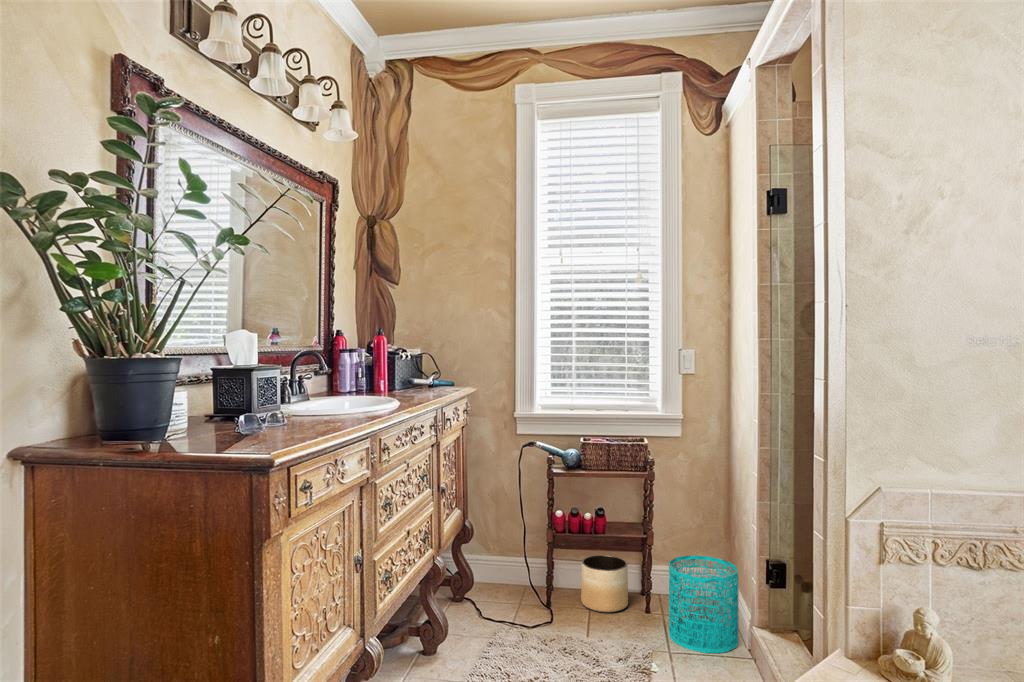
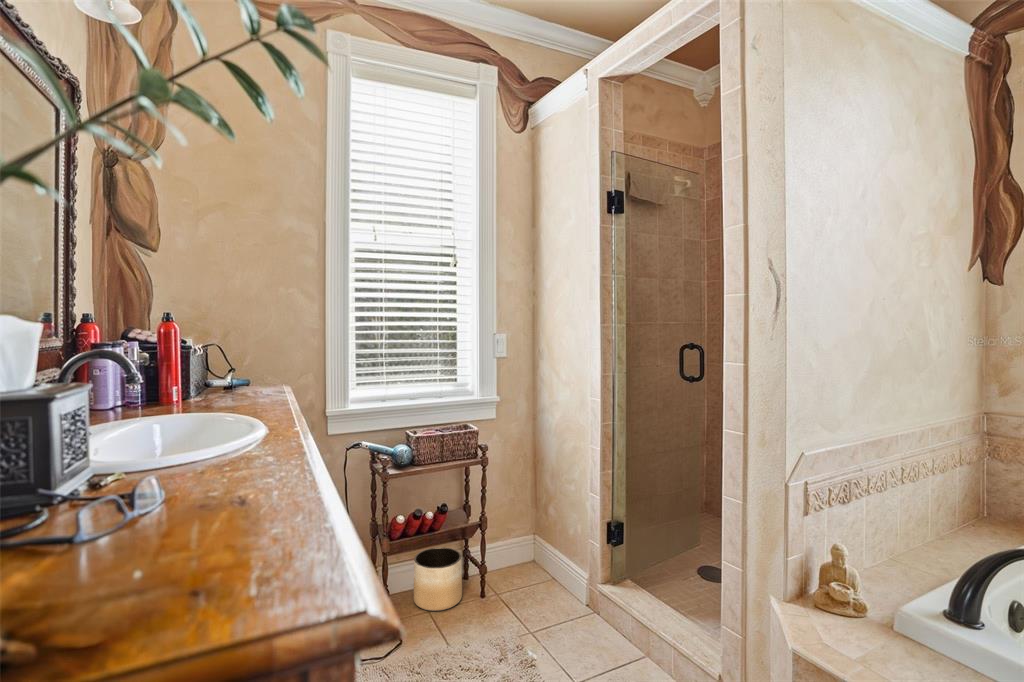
wastebasket: present [669,555,739,653] -> none [514,530,577,626]

